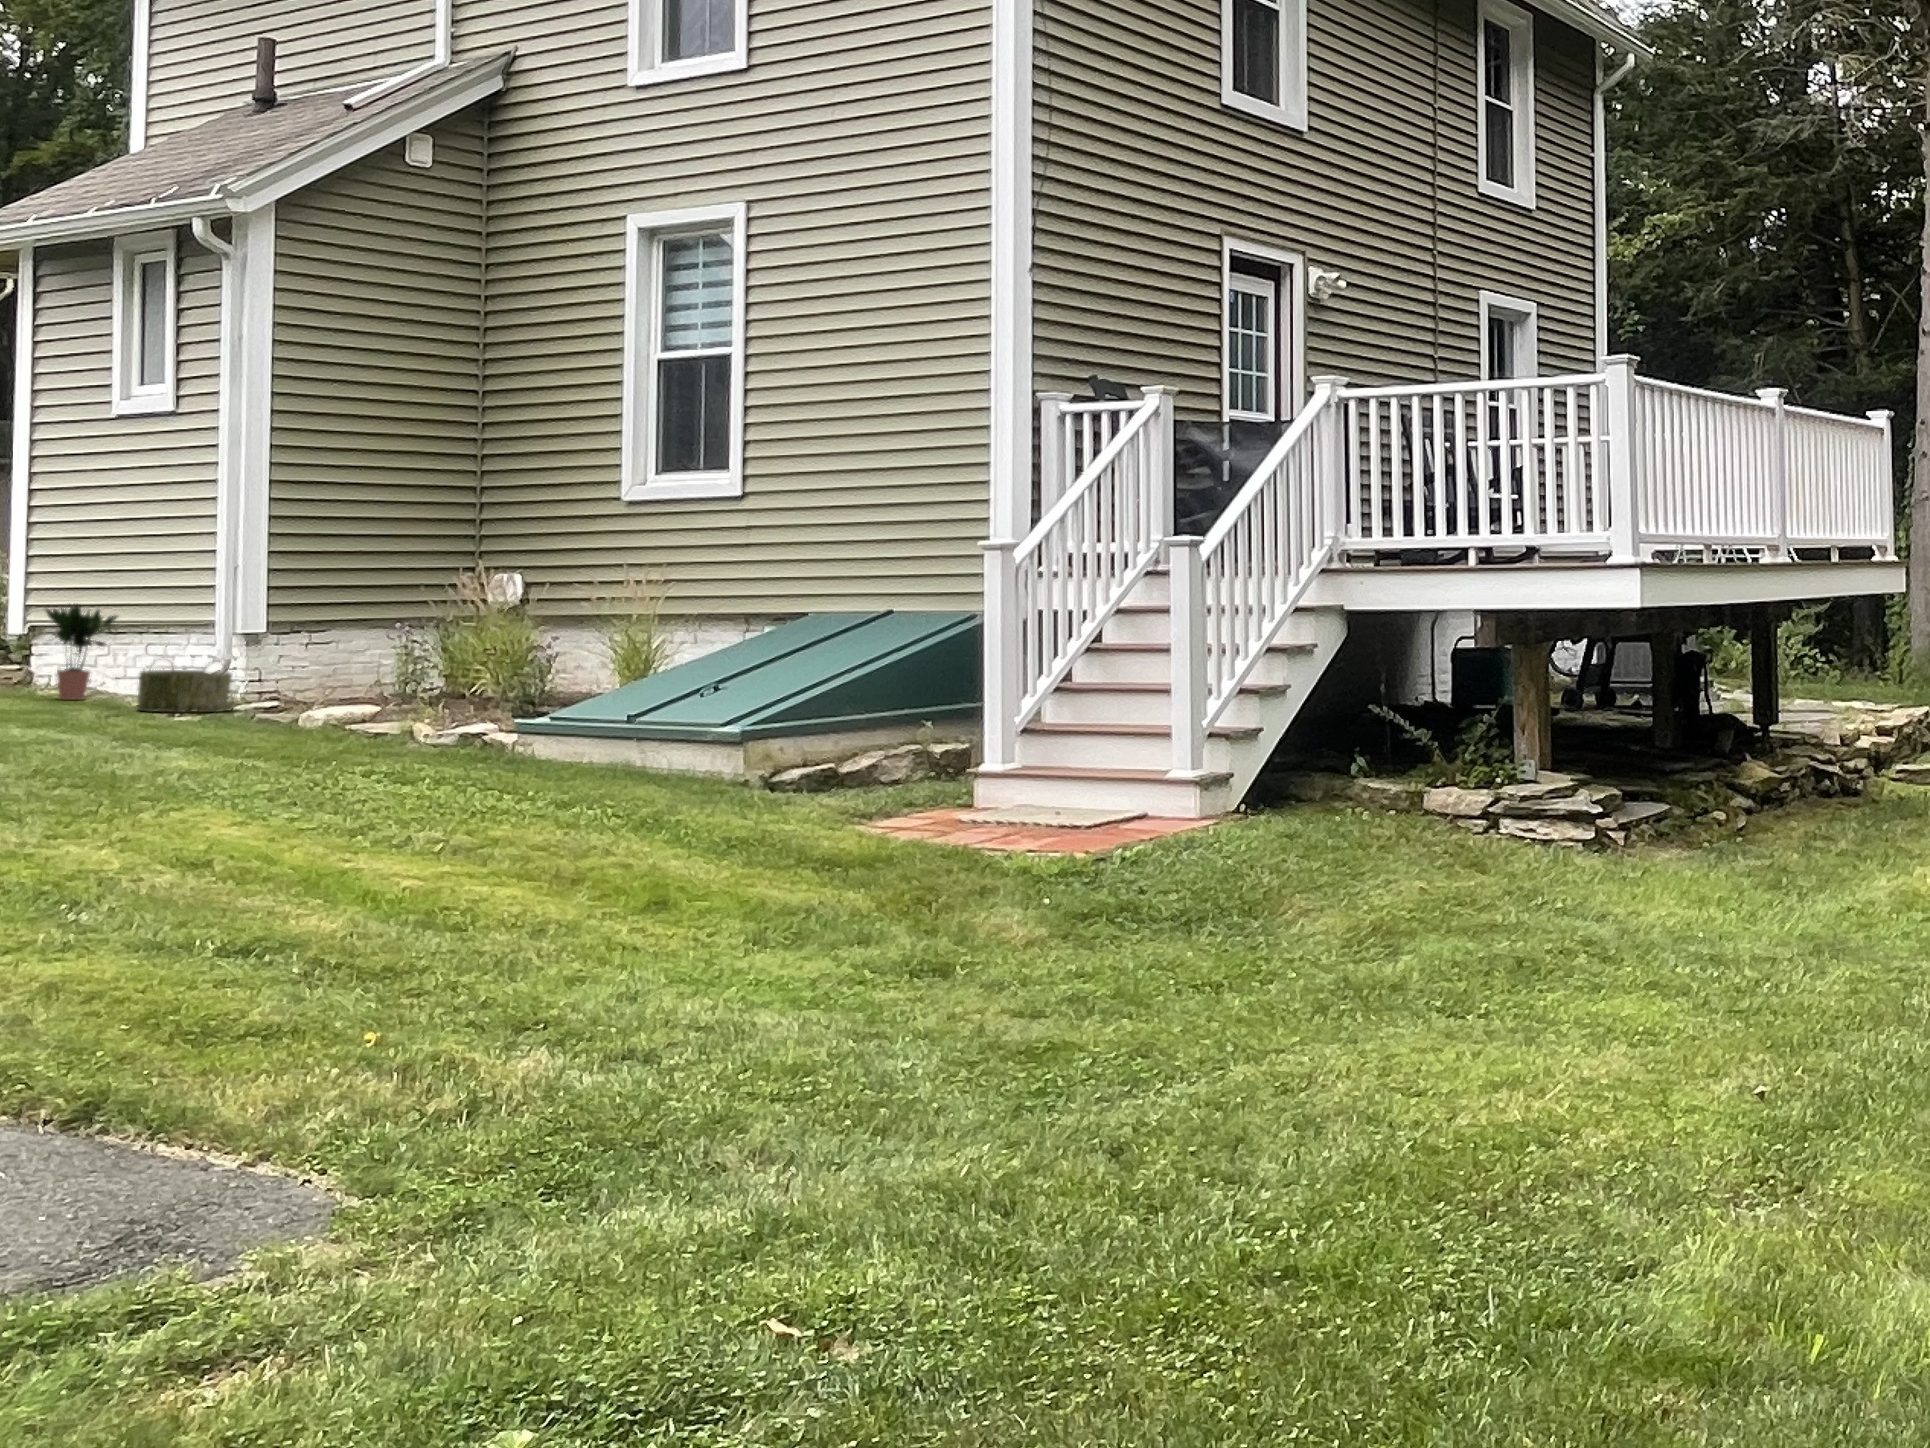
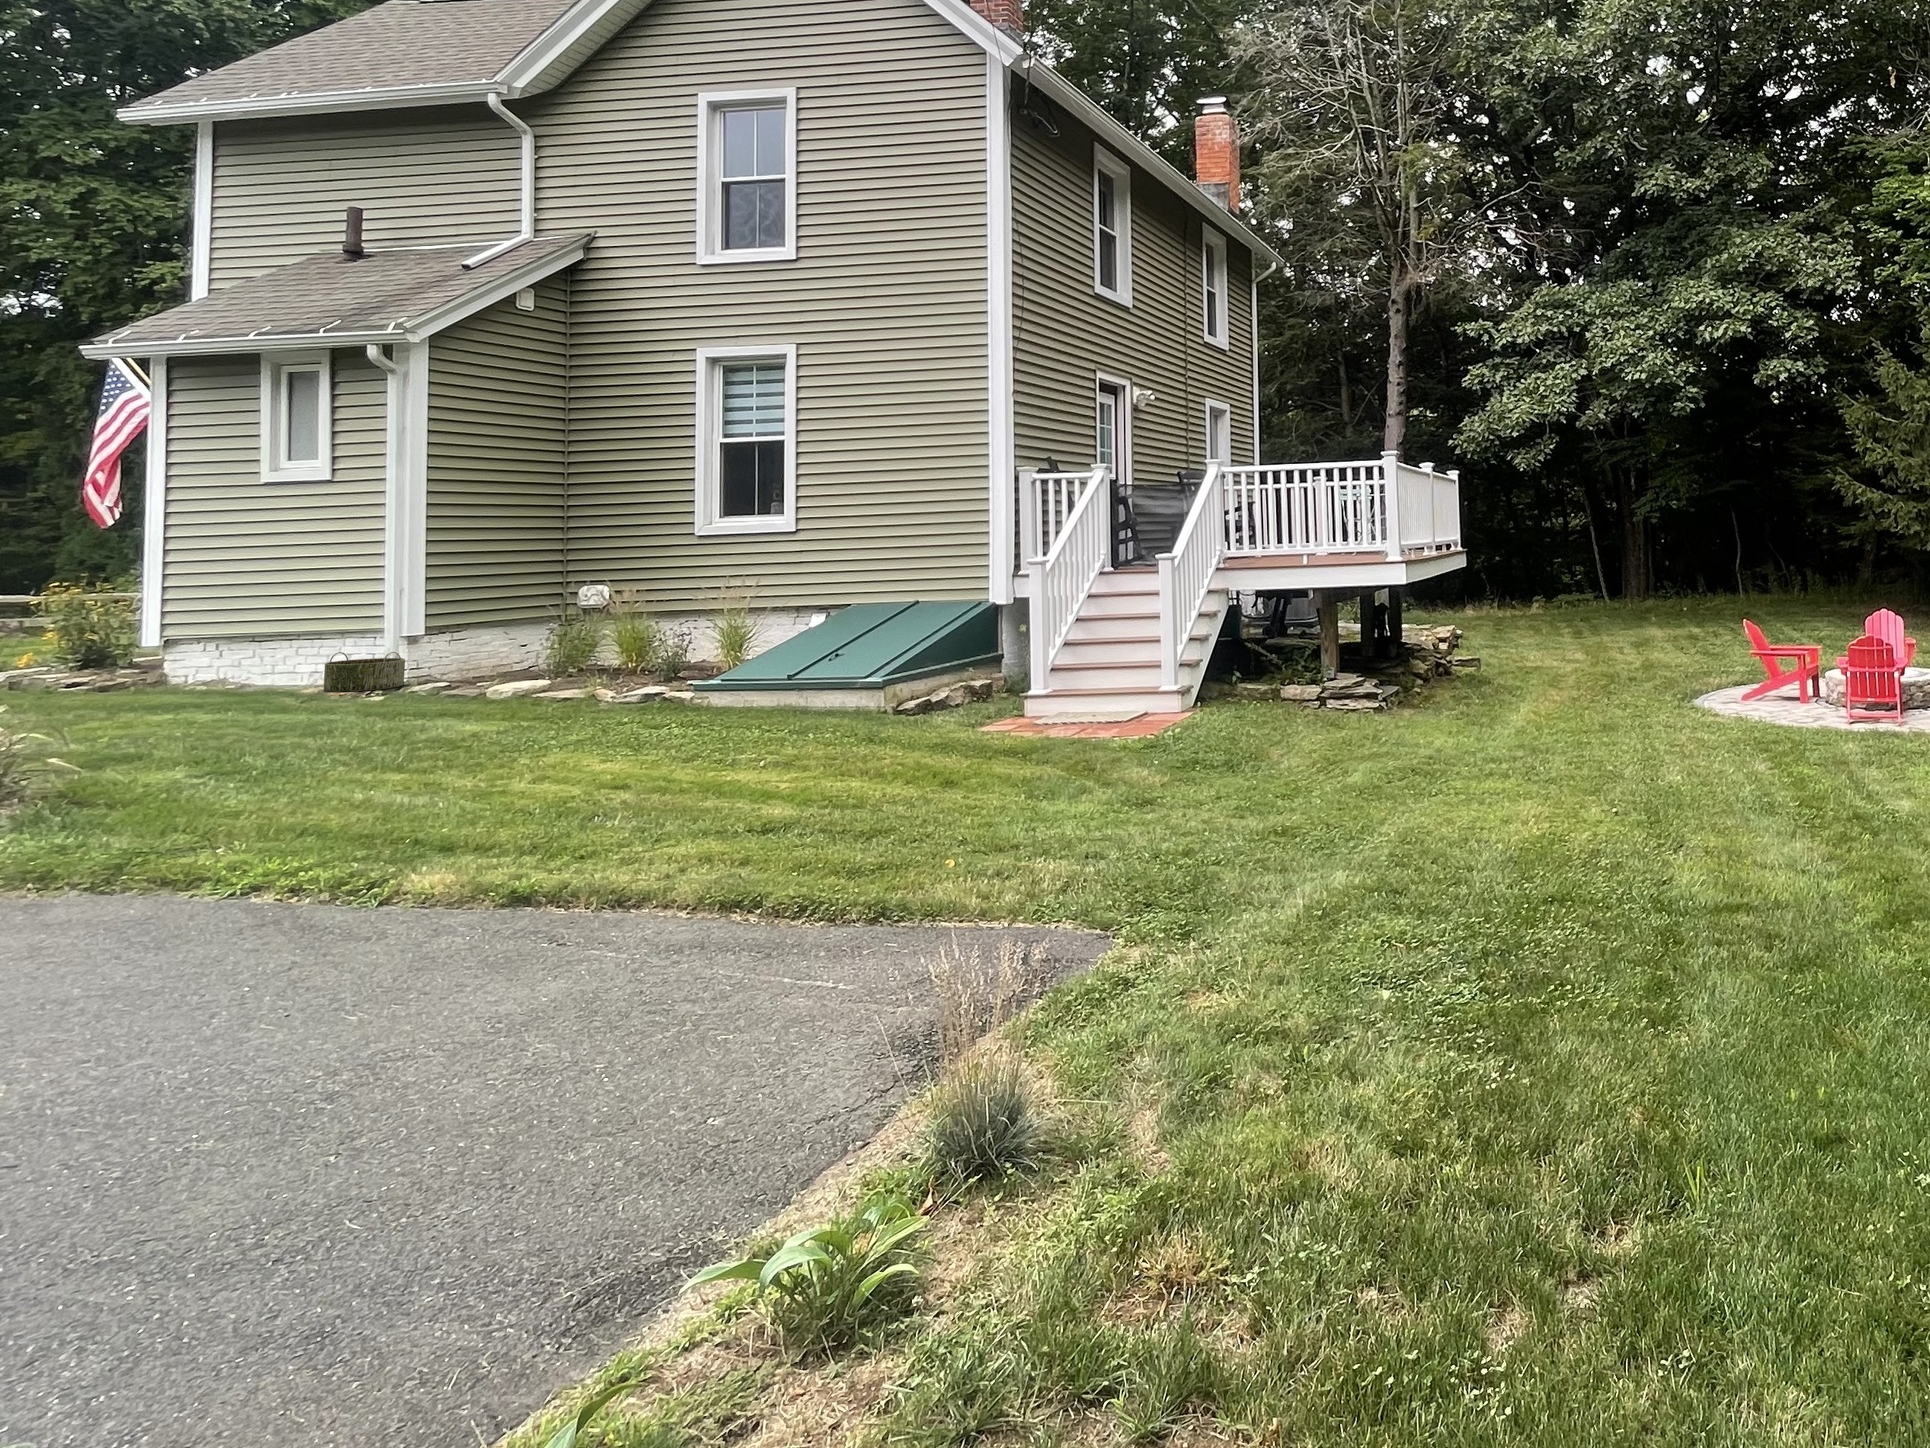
potted plant: present [46,605,117,700] -> none [212,614,287,686]

